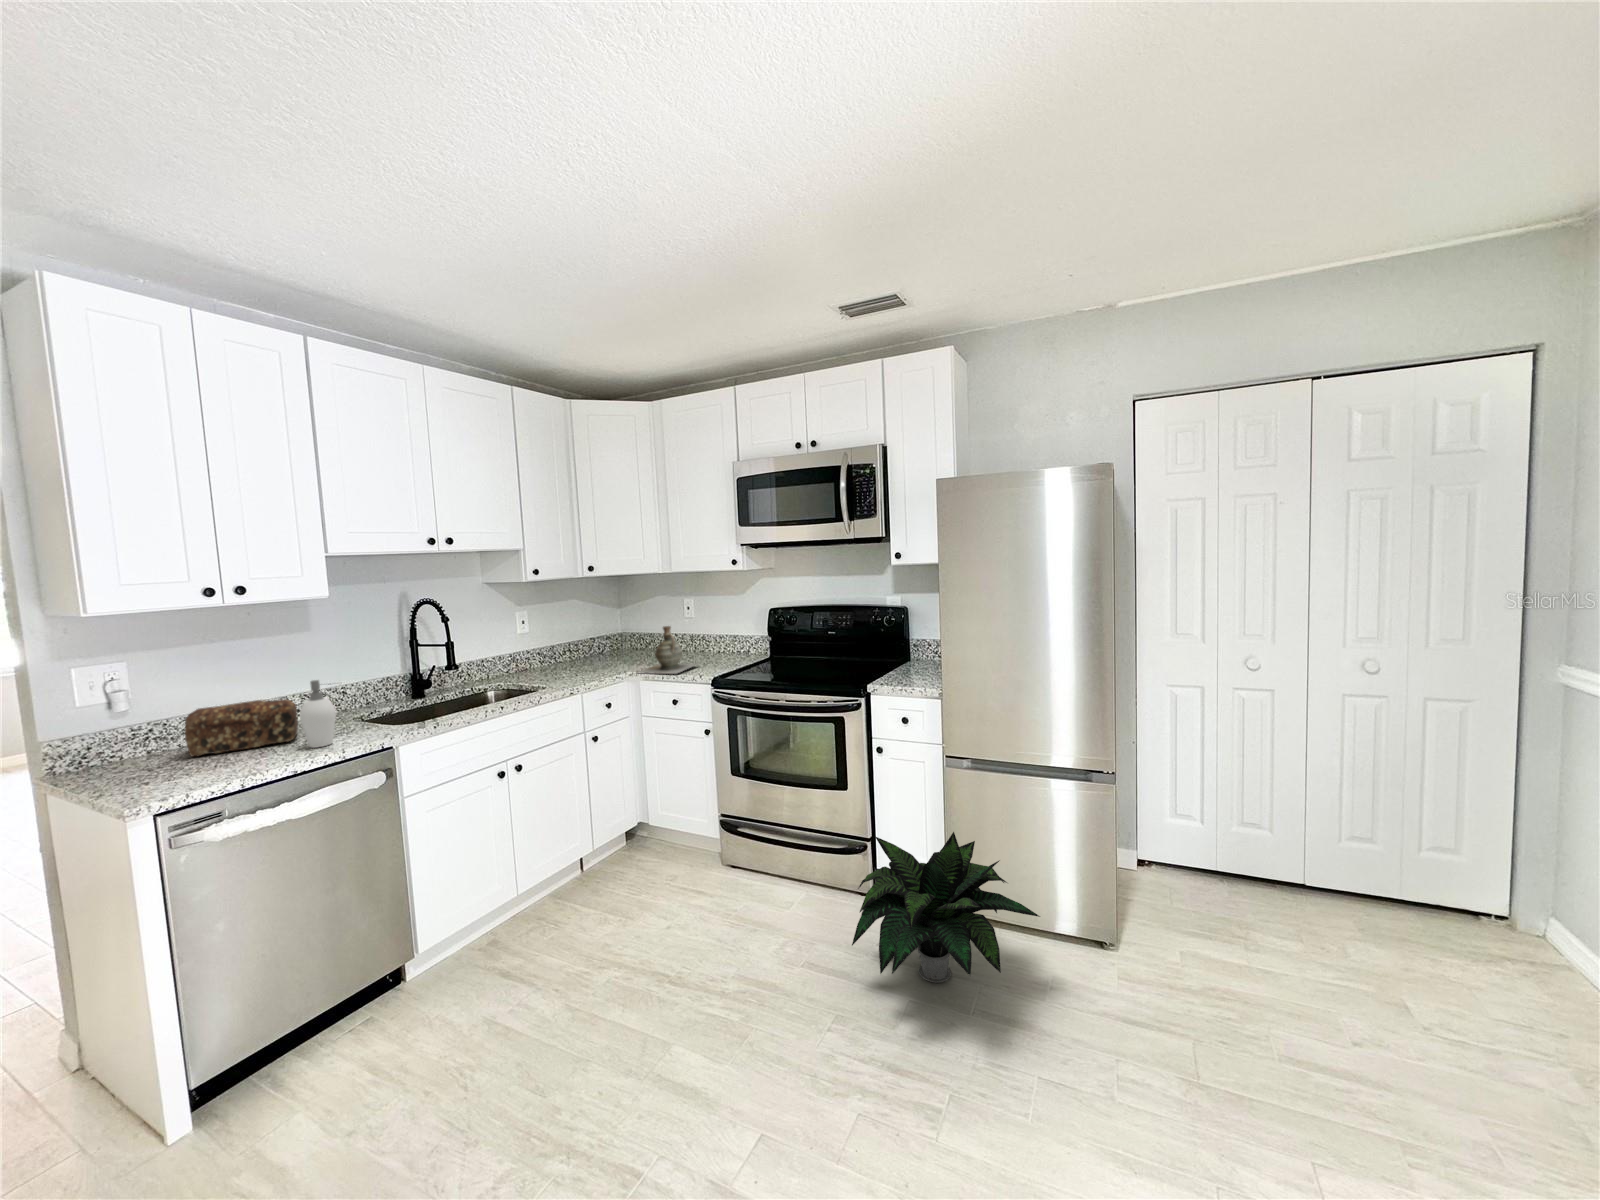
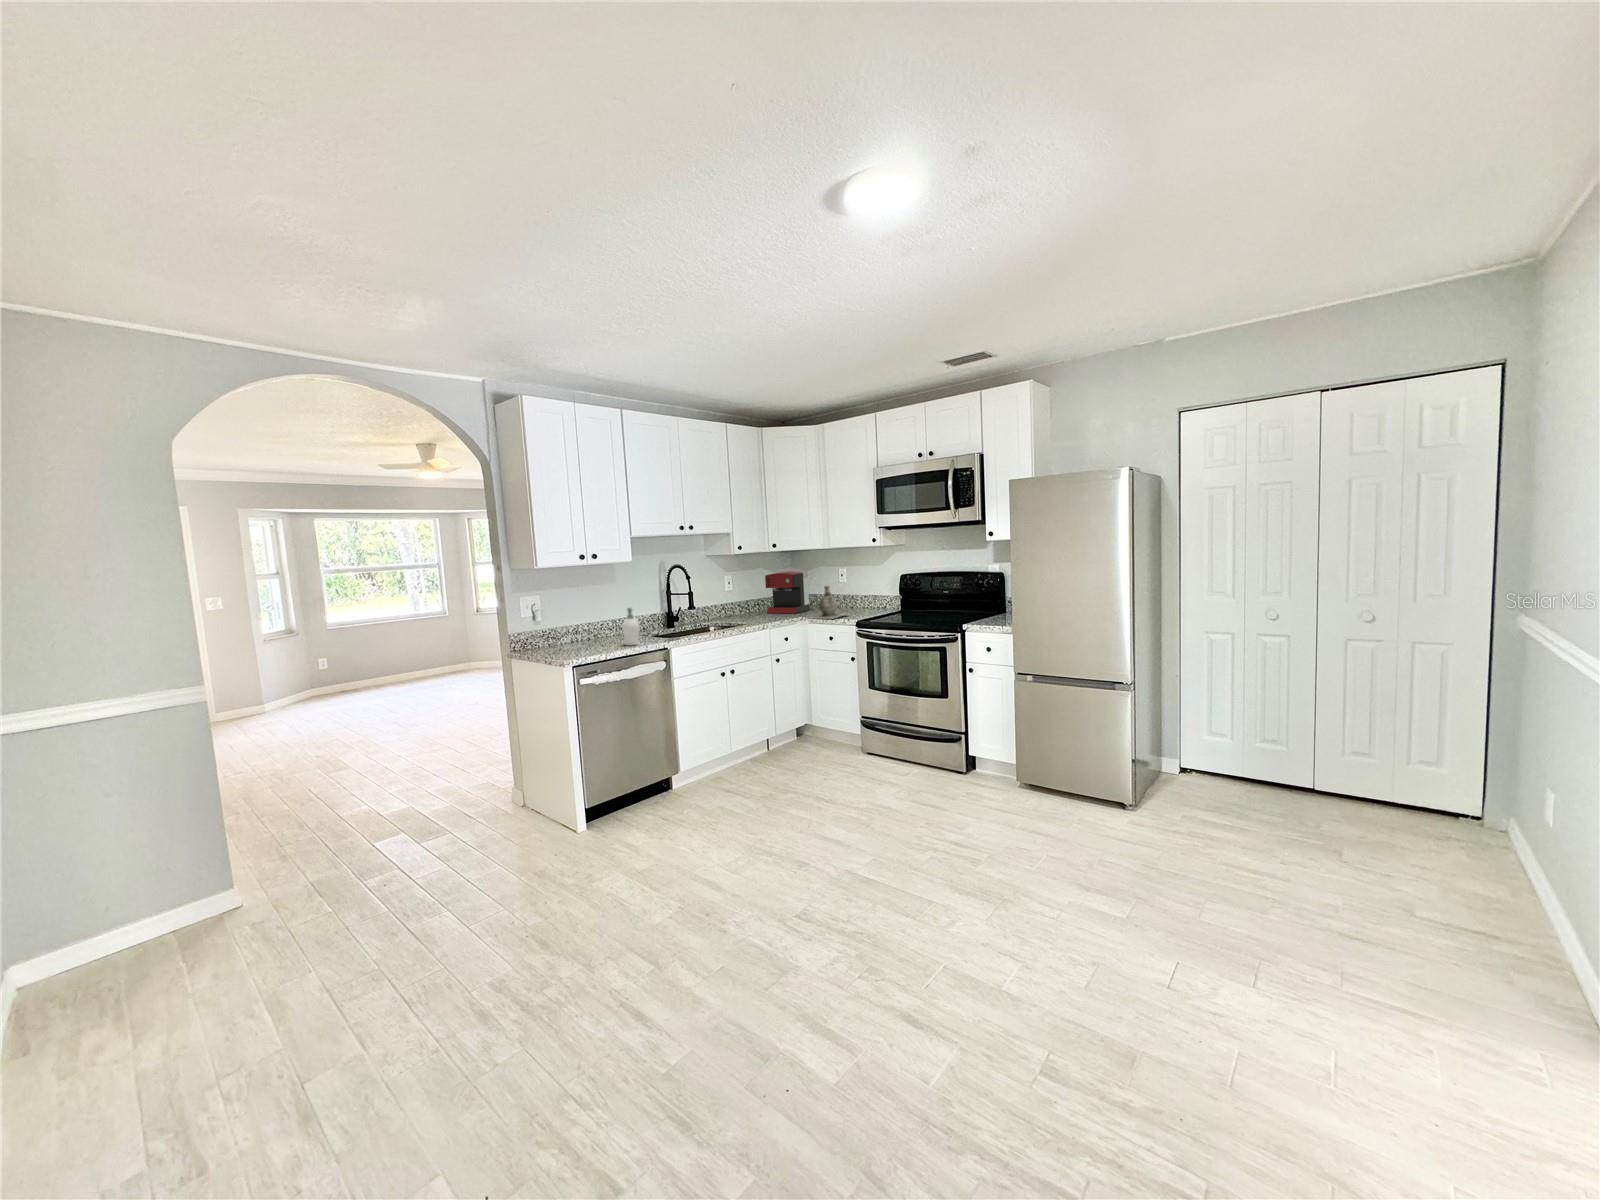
coffee maker: none [576,599,642,665] -> present [765,568,809,614]
bread loaf: present [185,699,298,756] -> none [568,619,617,647]
potted plant: present [852,832,1040,983] -> none [939,718,1069,815]

